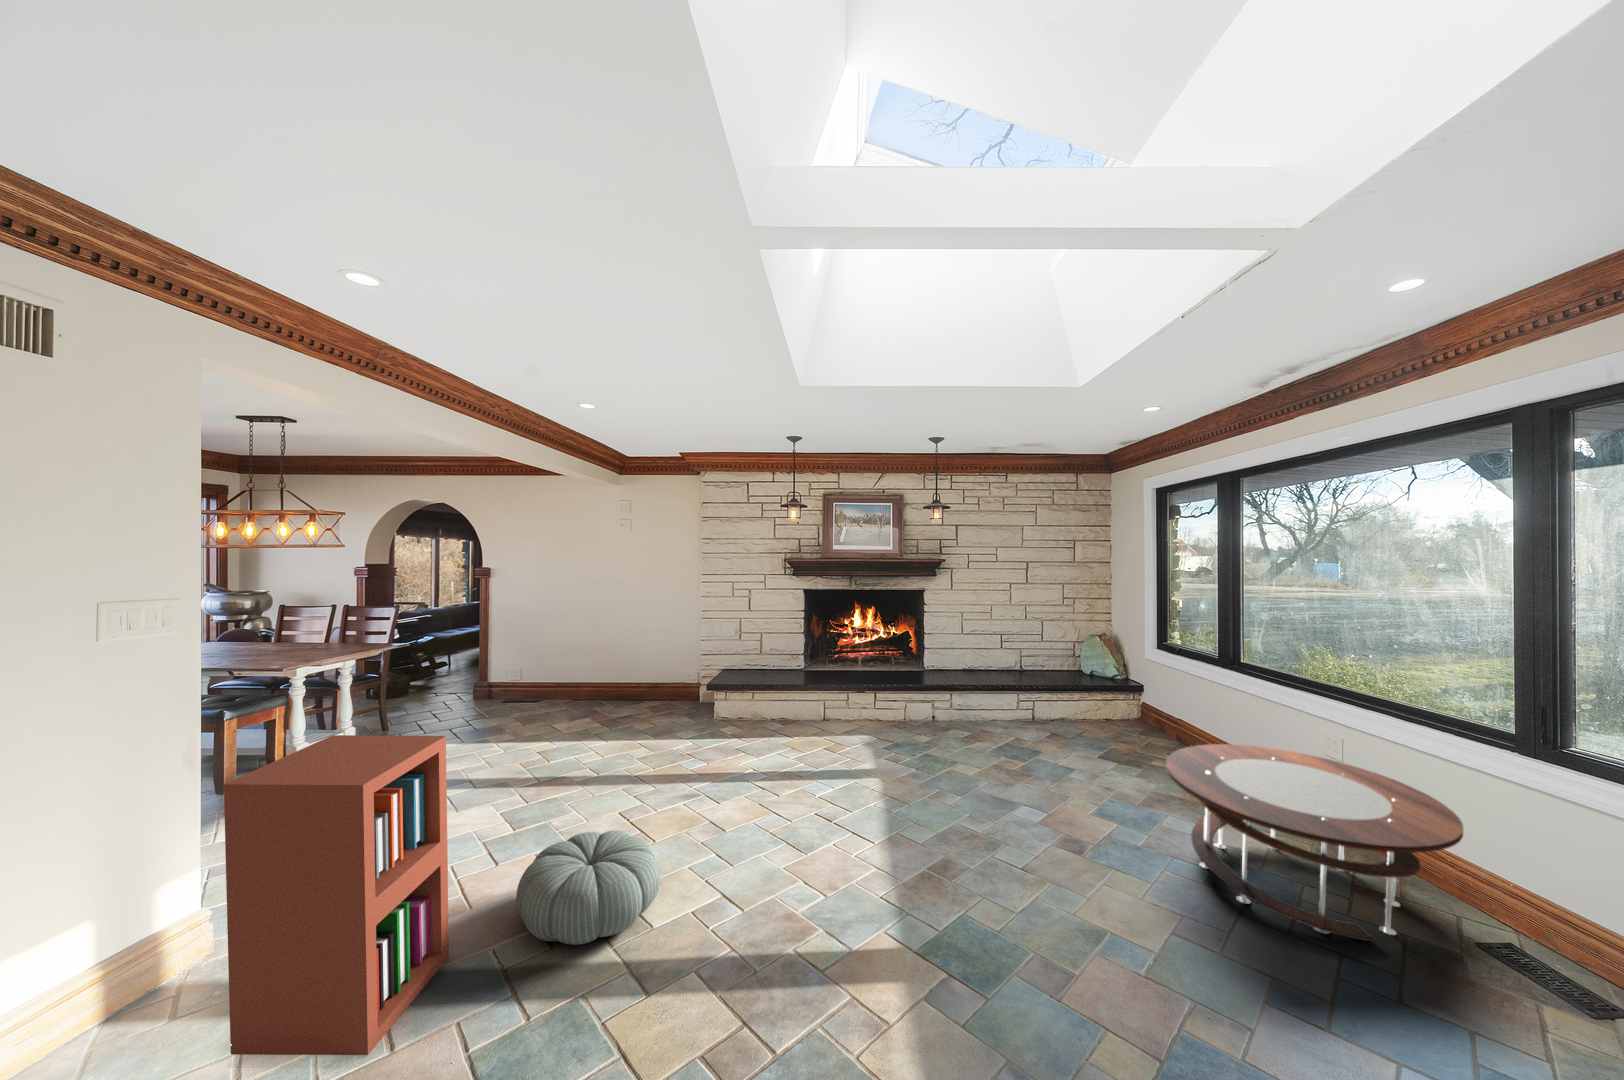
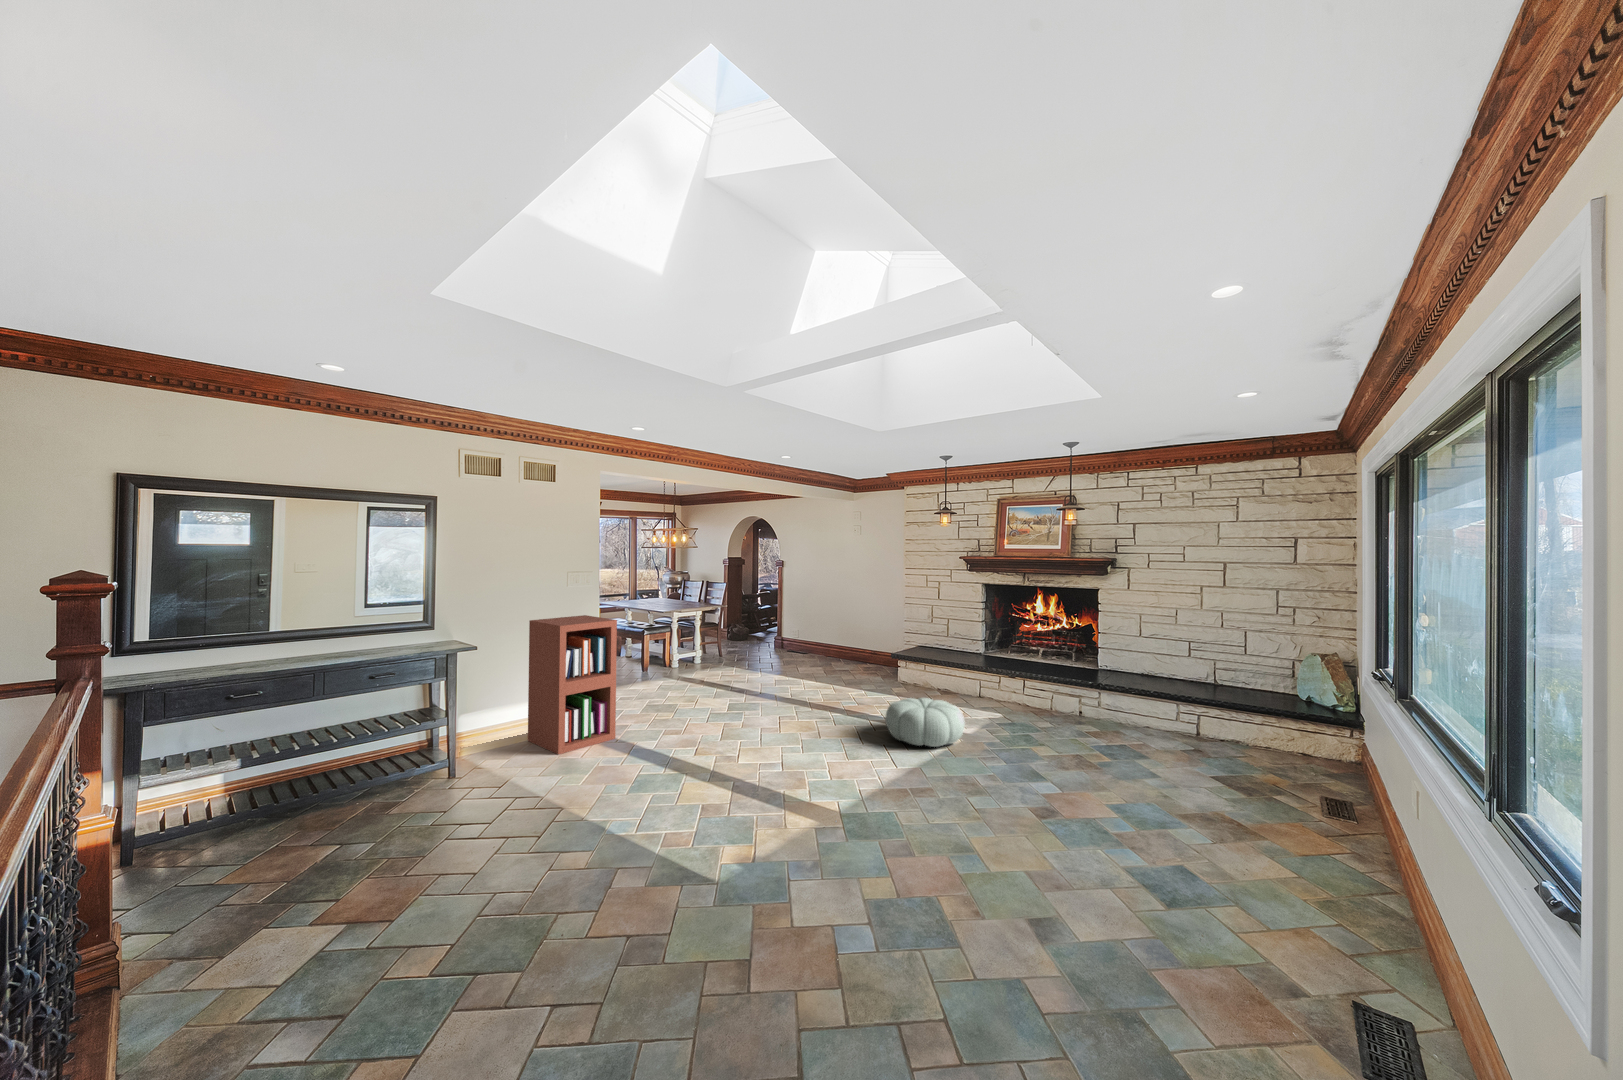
coffee table: present [1166,744,1464,942] -> none [1093,740,1427,961]
pouf: present [516,830,660,945] -> present [885,698,965,747]

